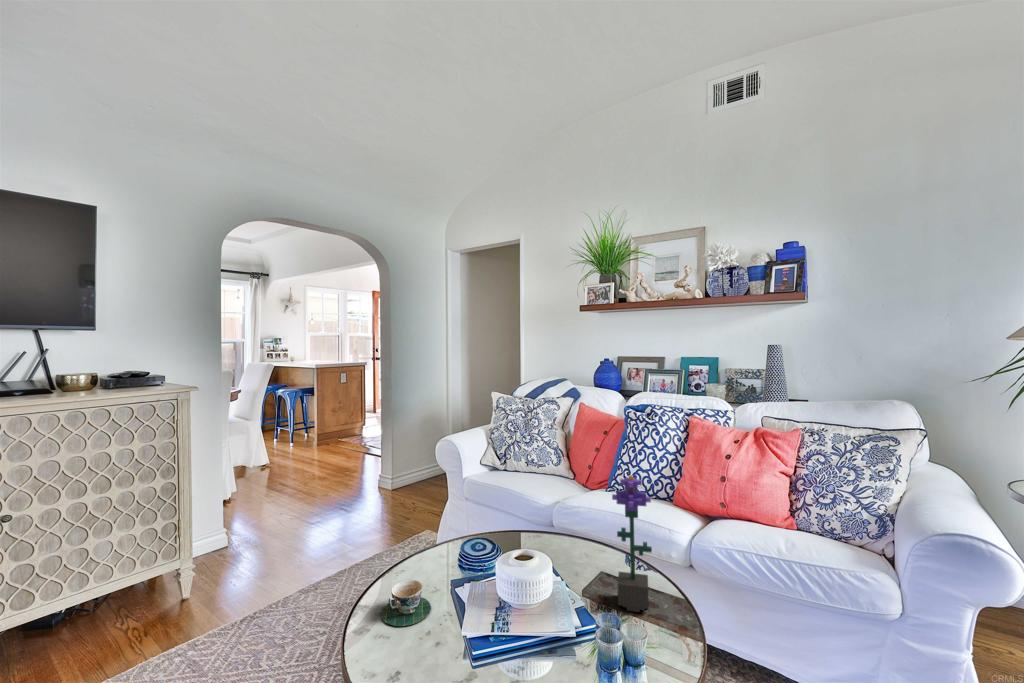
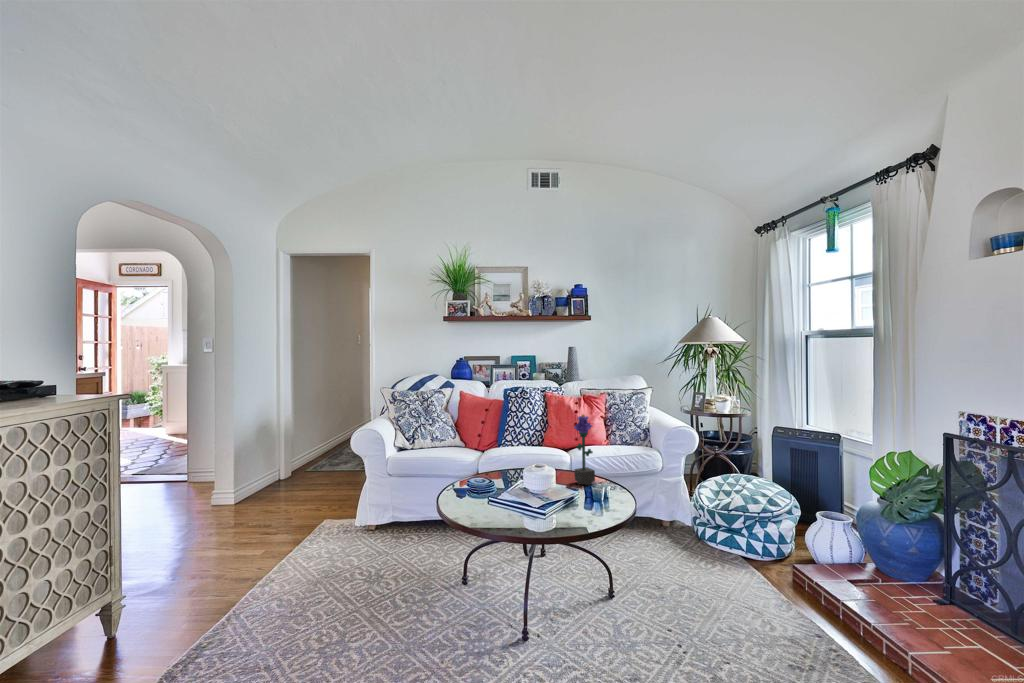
teacup: present [381,580,431,626] -> none [470,496,501,520]

